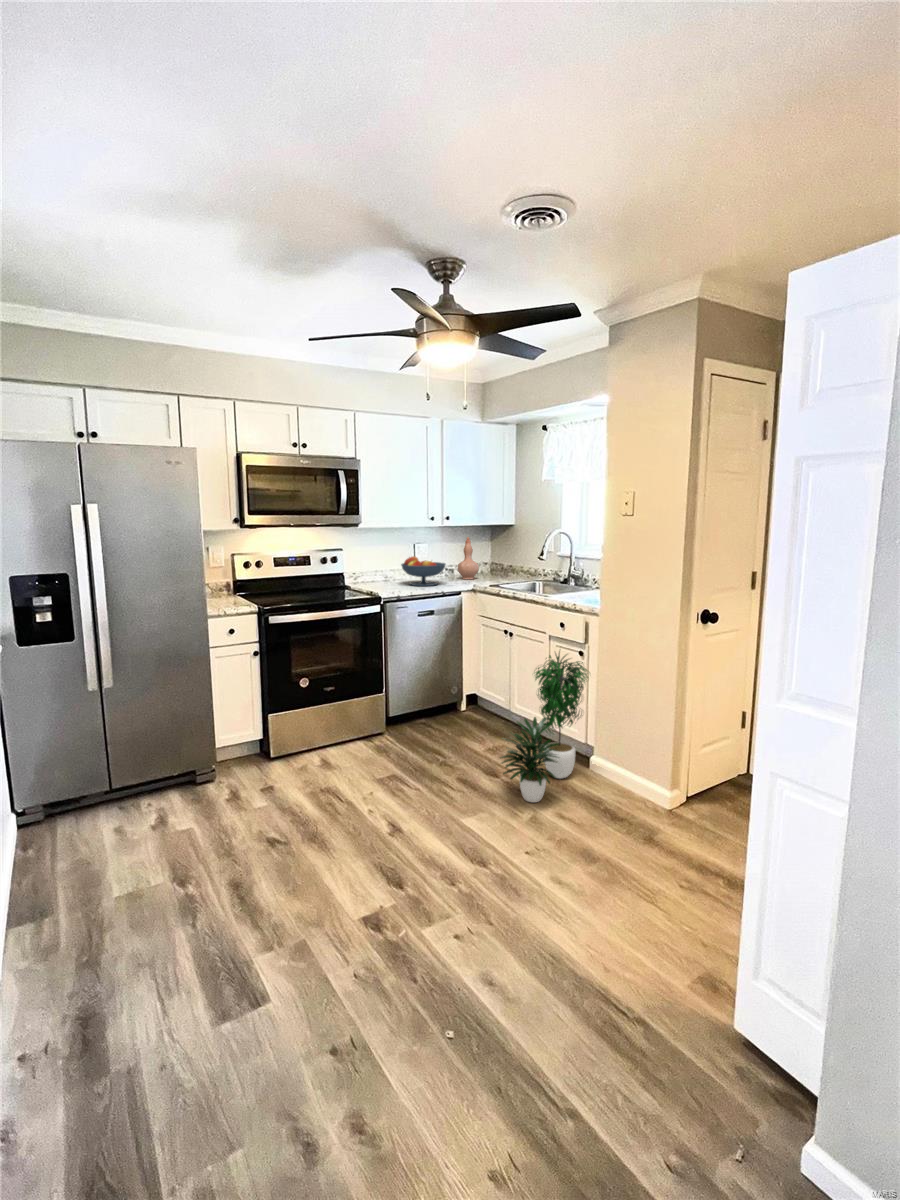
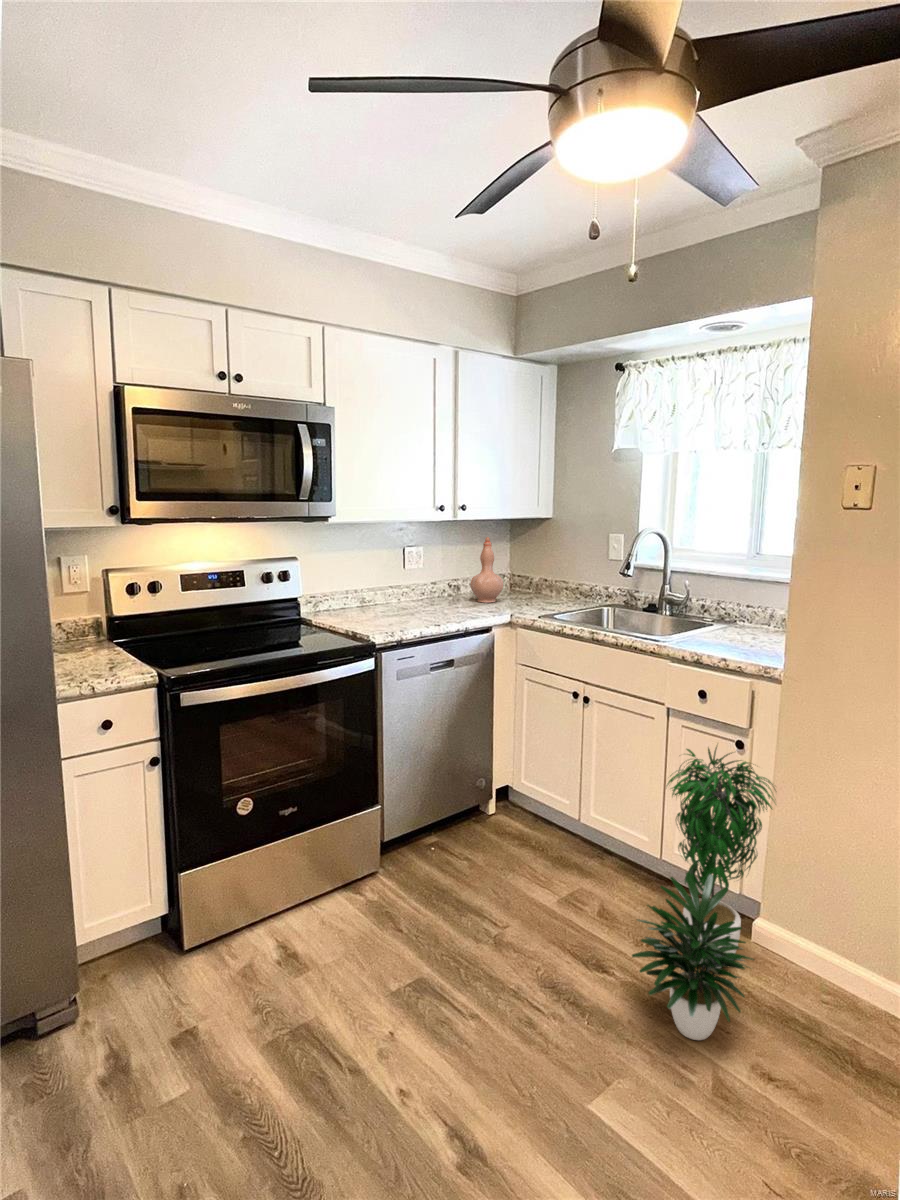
fruit bowl: present [401,556,446,586] -> none [391,568,463,618]

